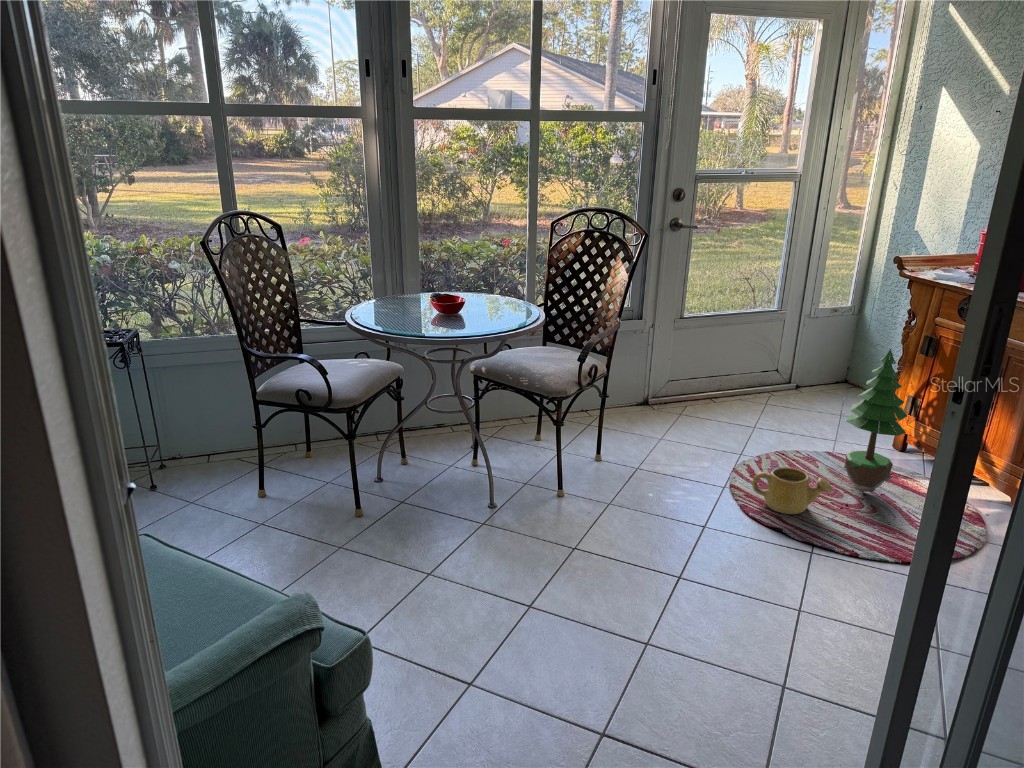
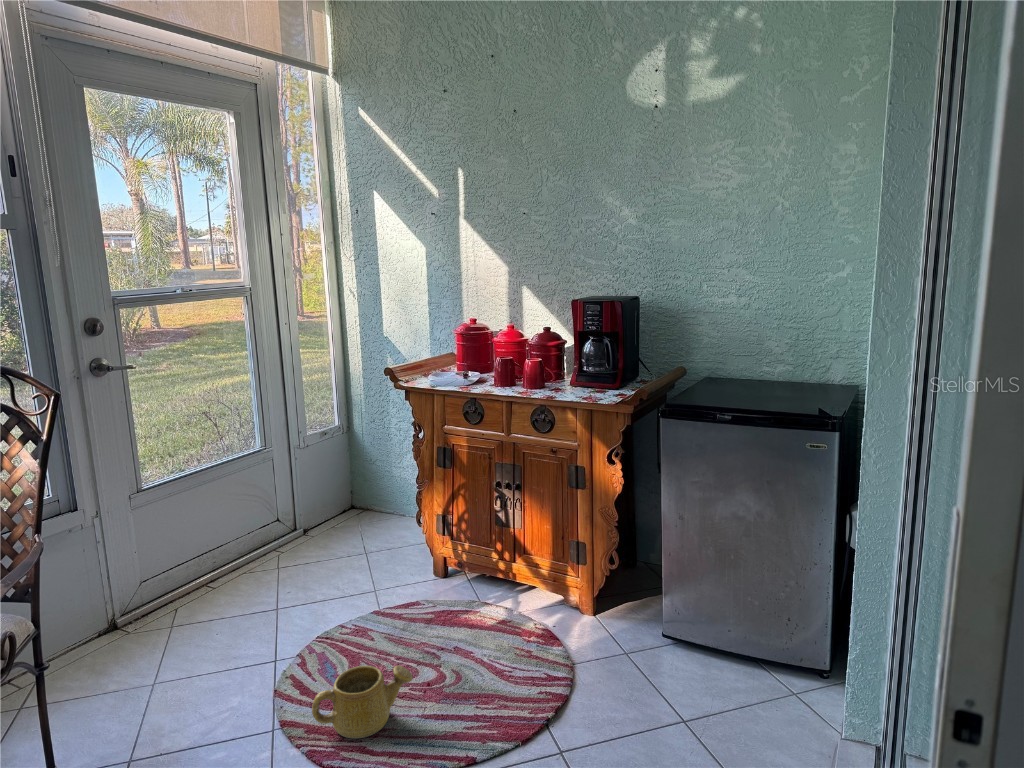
potted tree: present [844,349,907,492] -> none [396,478,463,653]

